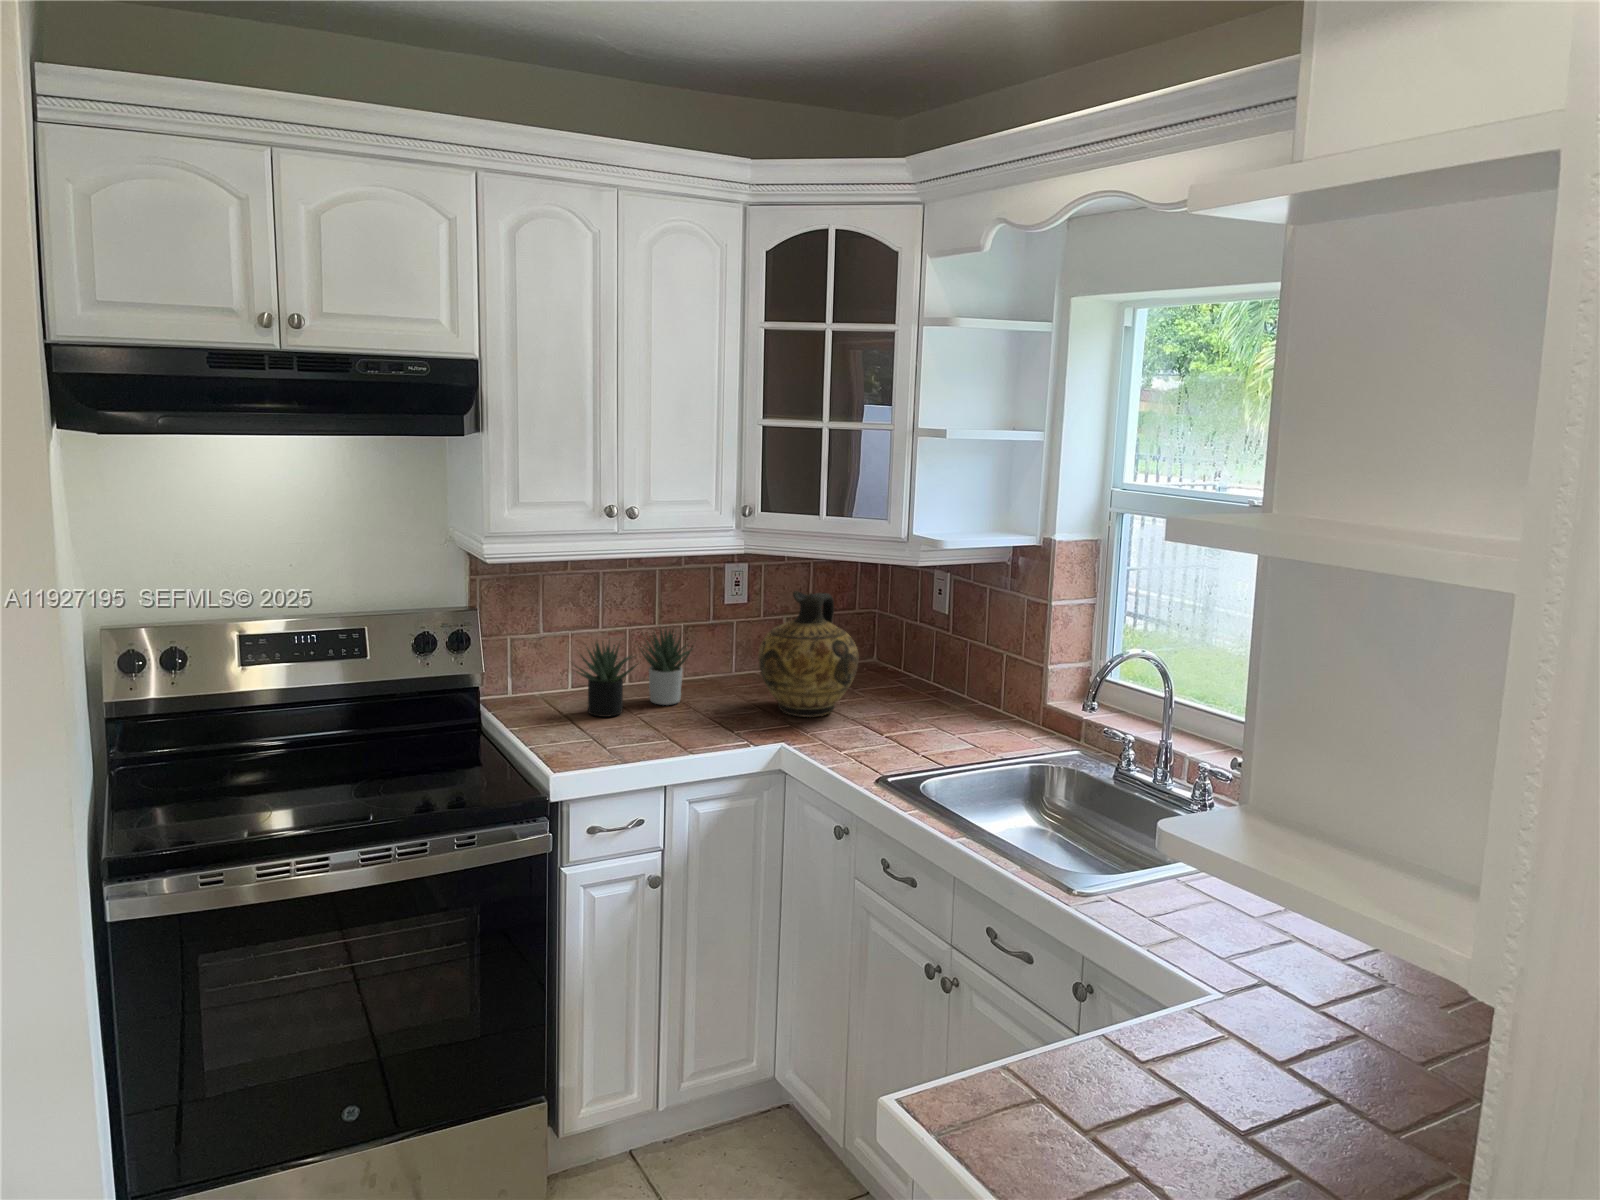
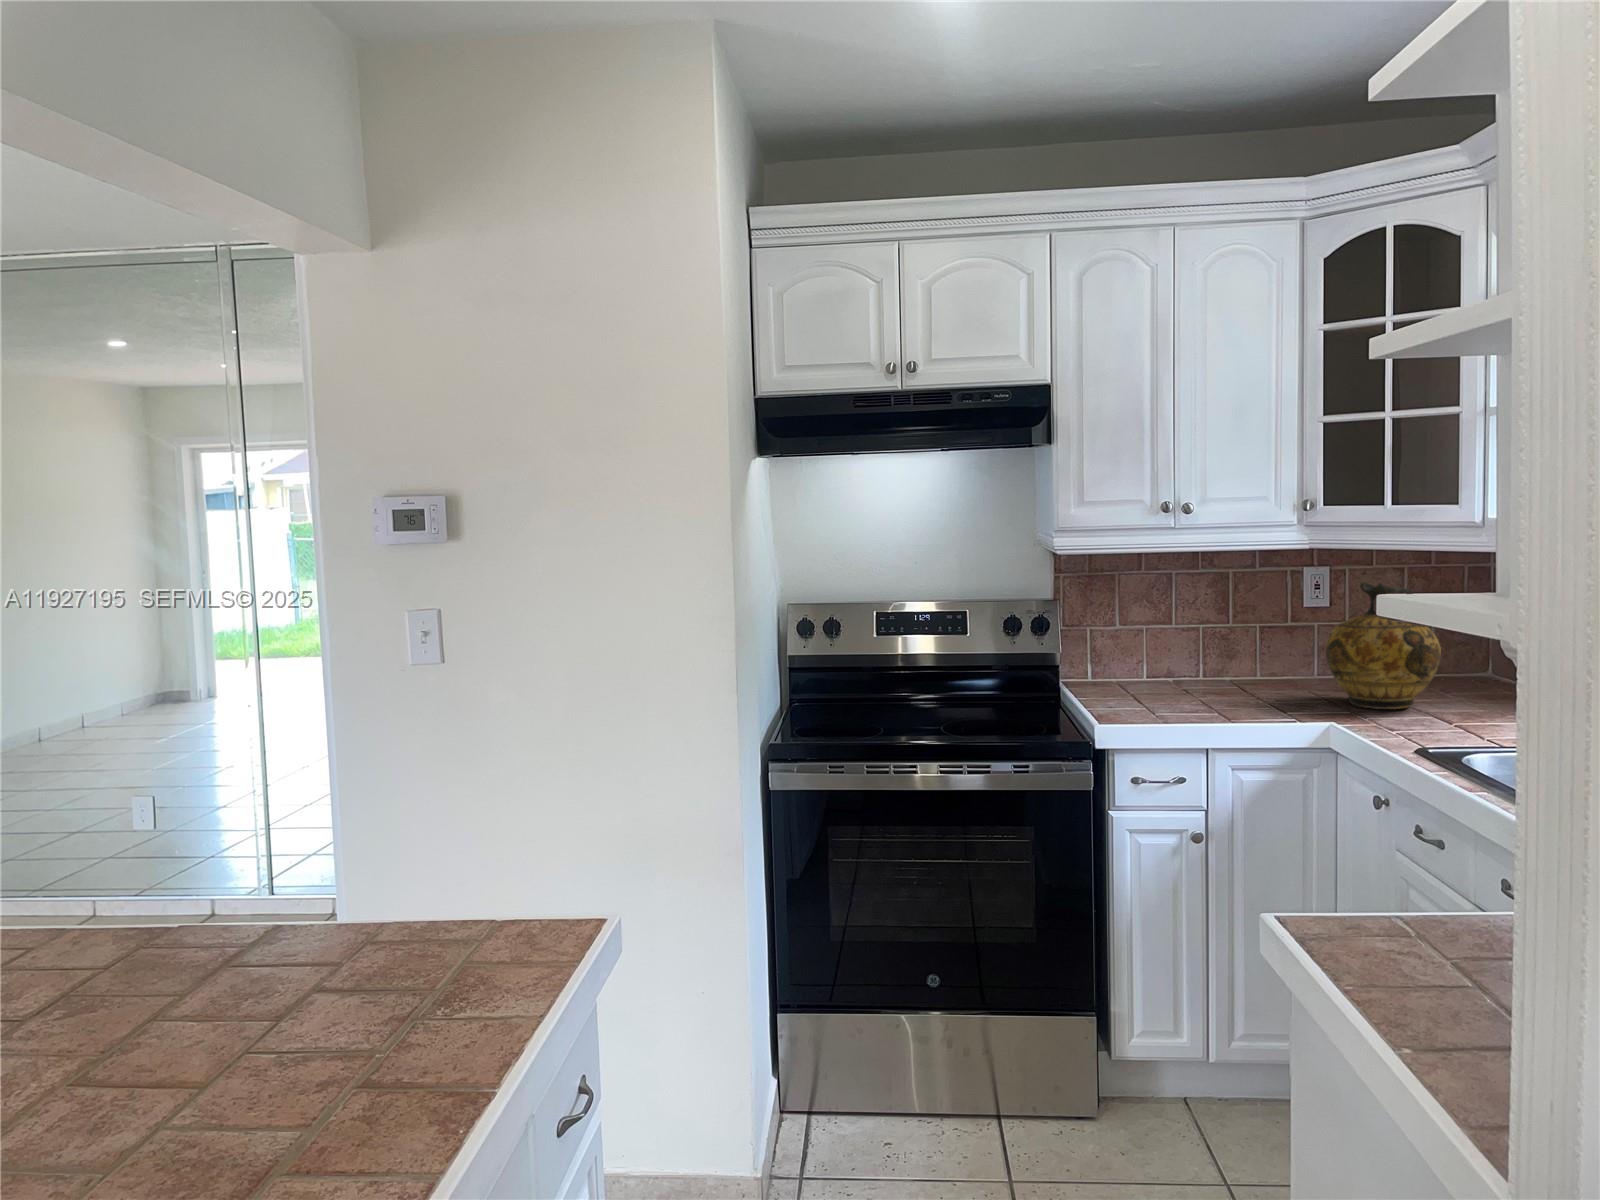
succulent plant: present [577,627,692,717] -> none [1134,617,1265,696]

